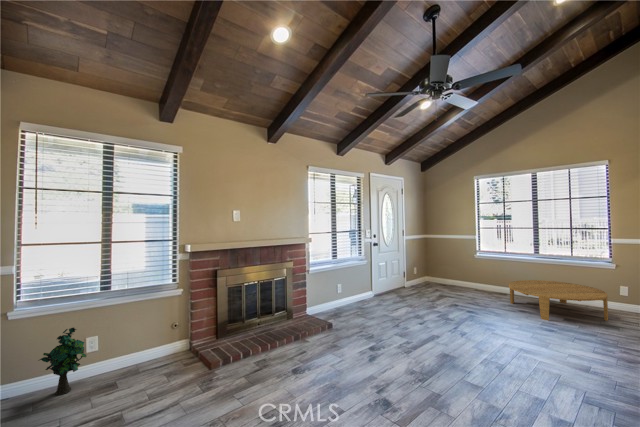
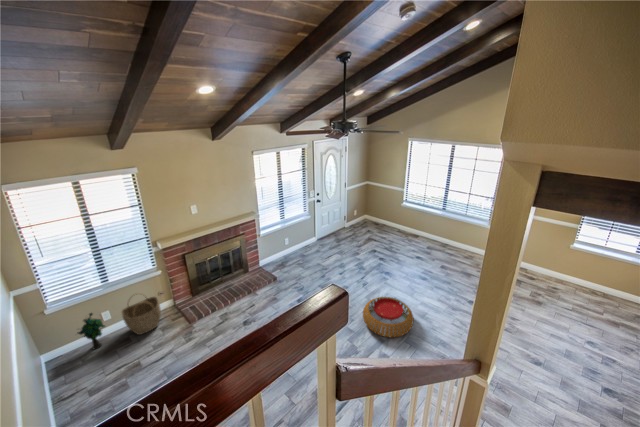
coffee table: present [509,280,608,321] -> none [414,231,474,268]
woven basket: none [116,314,172,381] -> present [122,297,161,335]
pouf: none [482,337,584,397] -> present [363,297,414,337]

